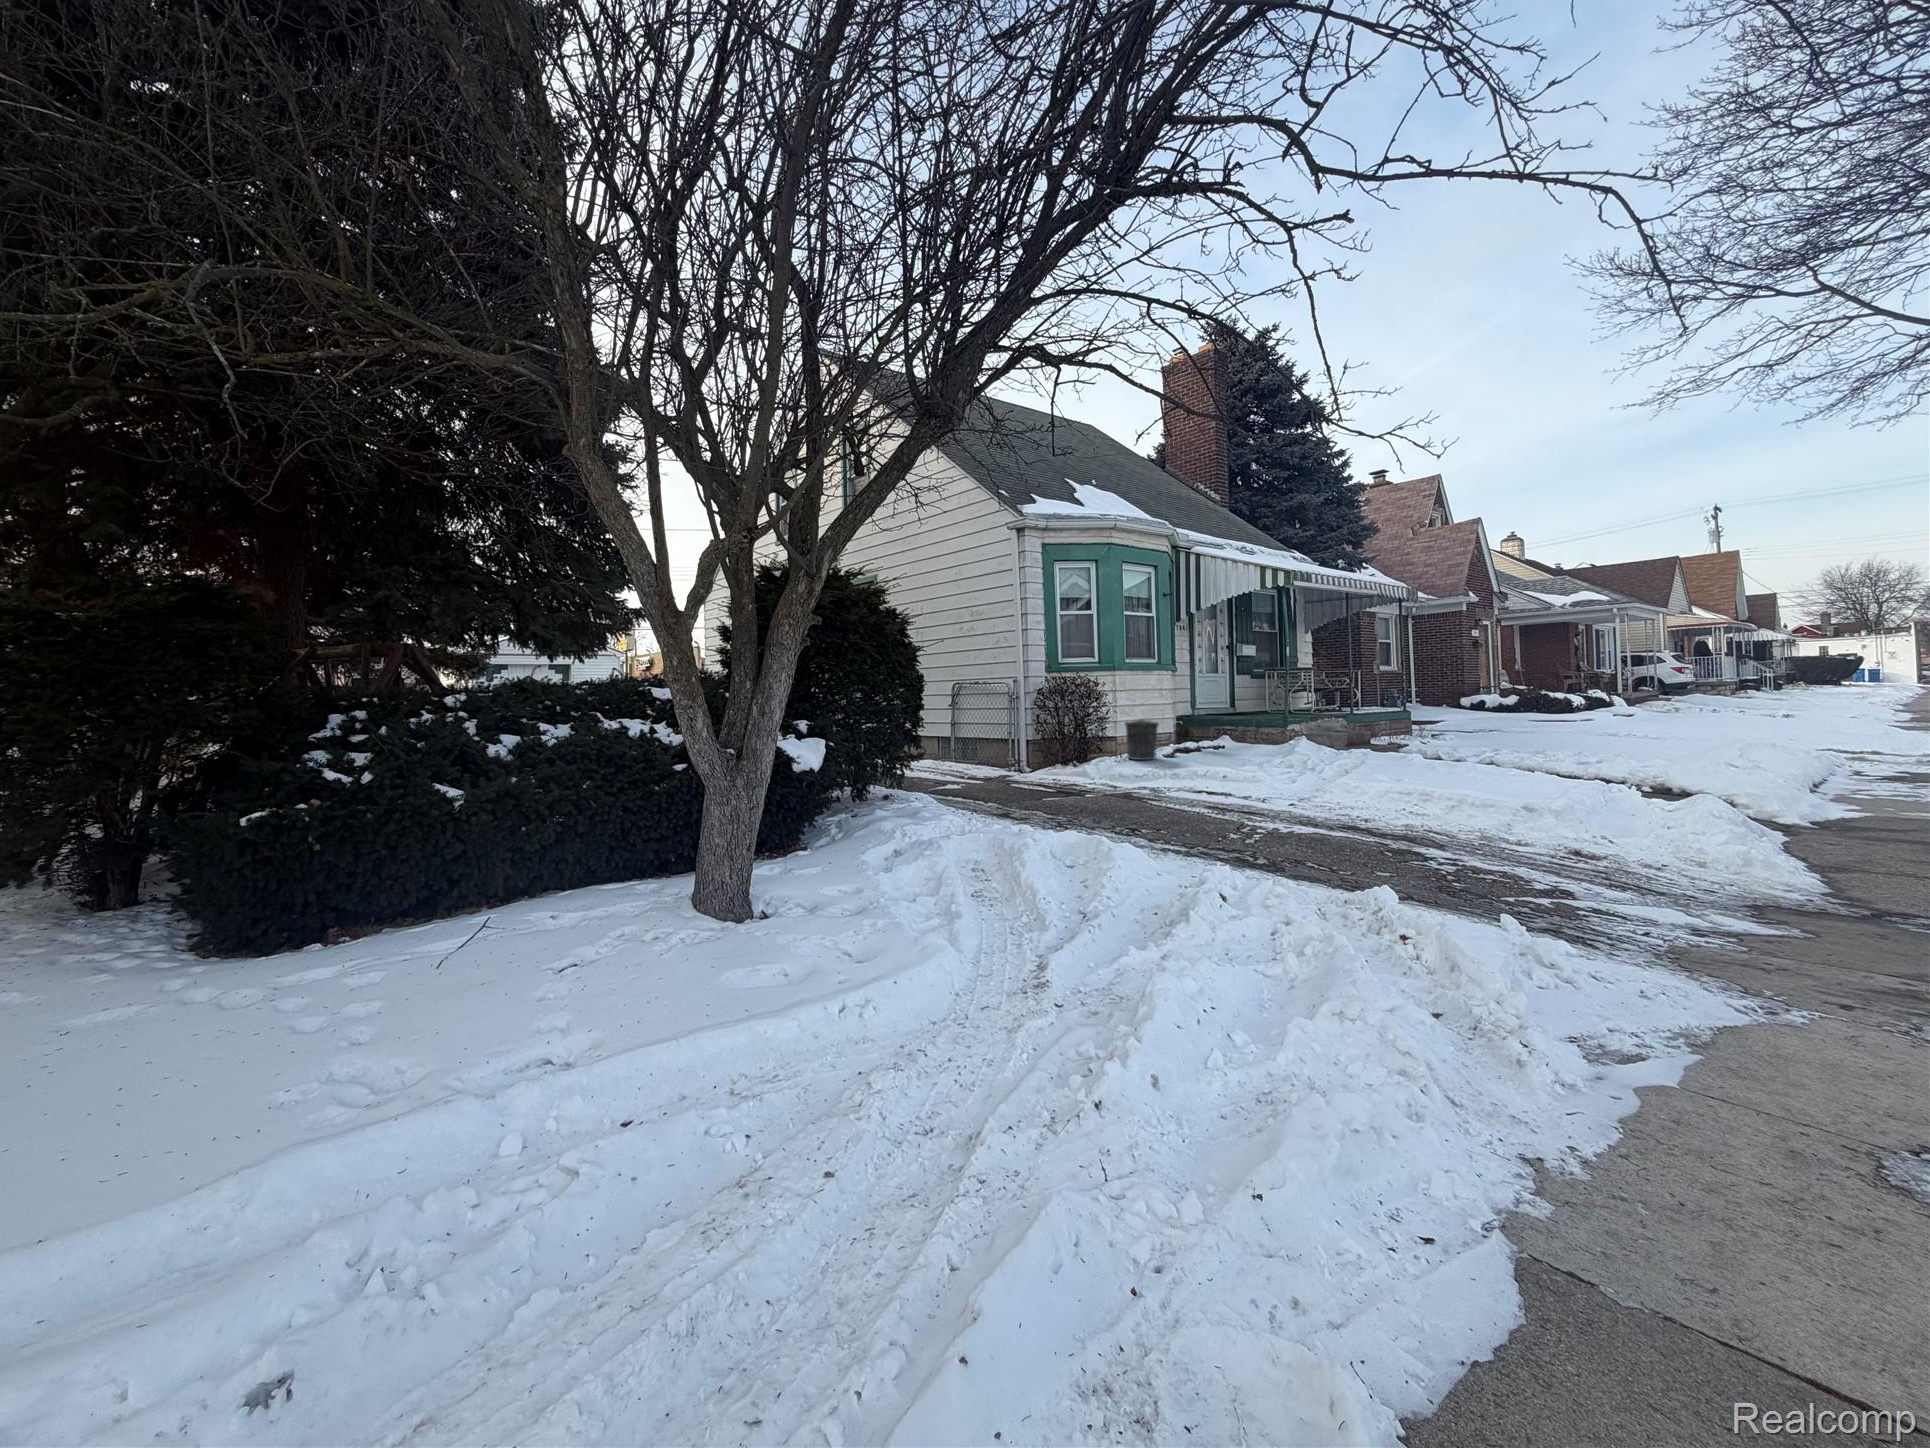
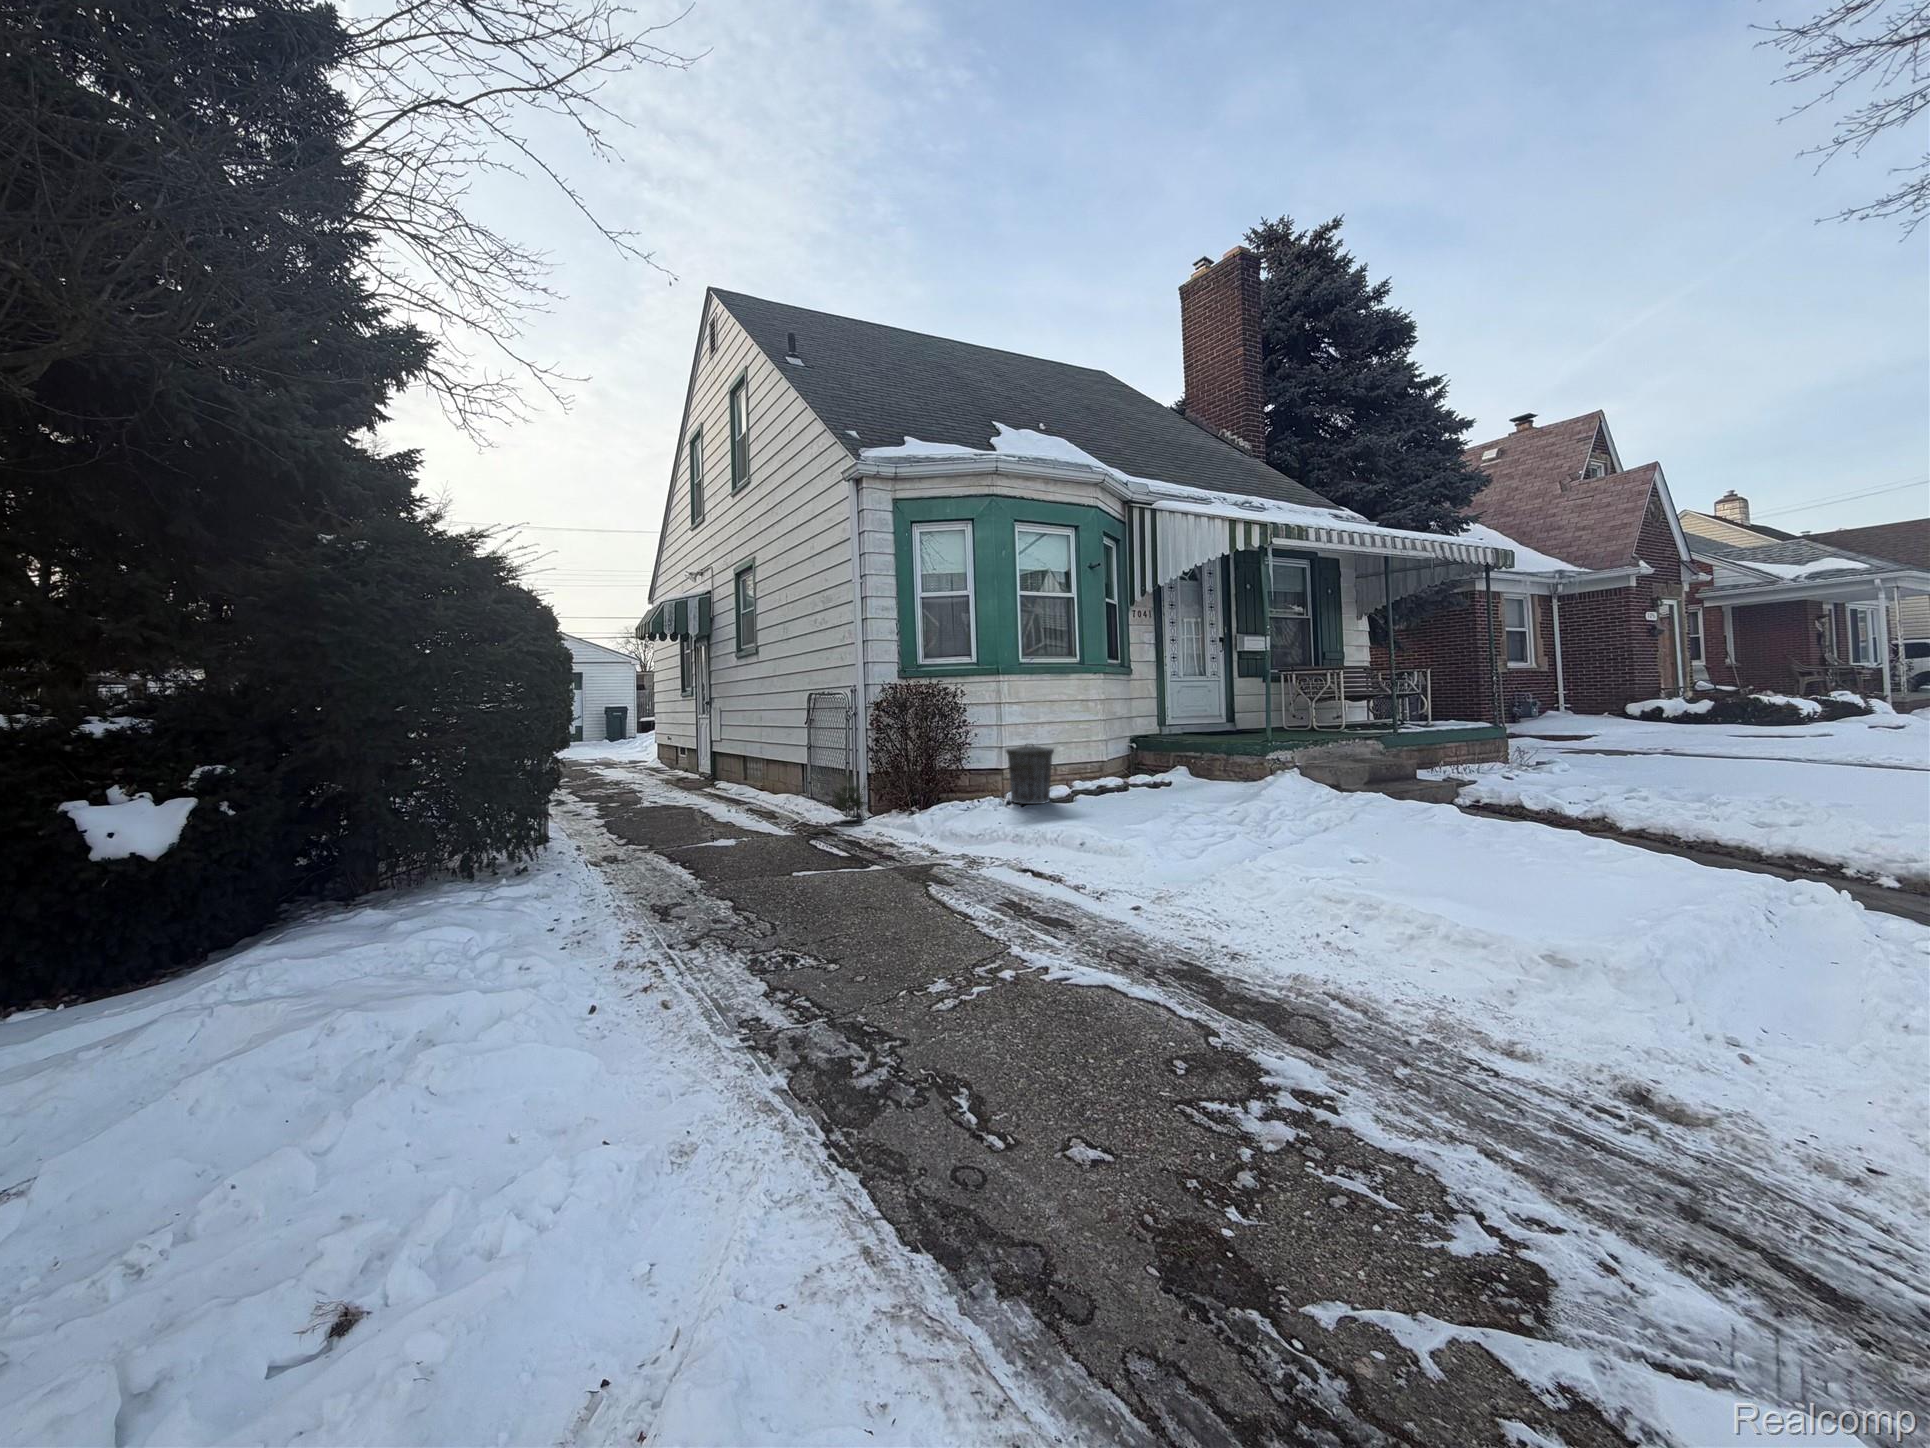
potted tree: present [1174,715,1195,751] -> present [832,775,867,826]

